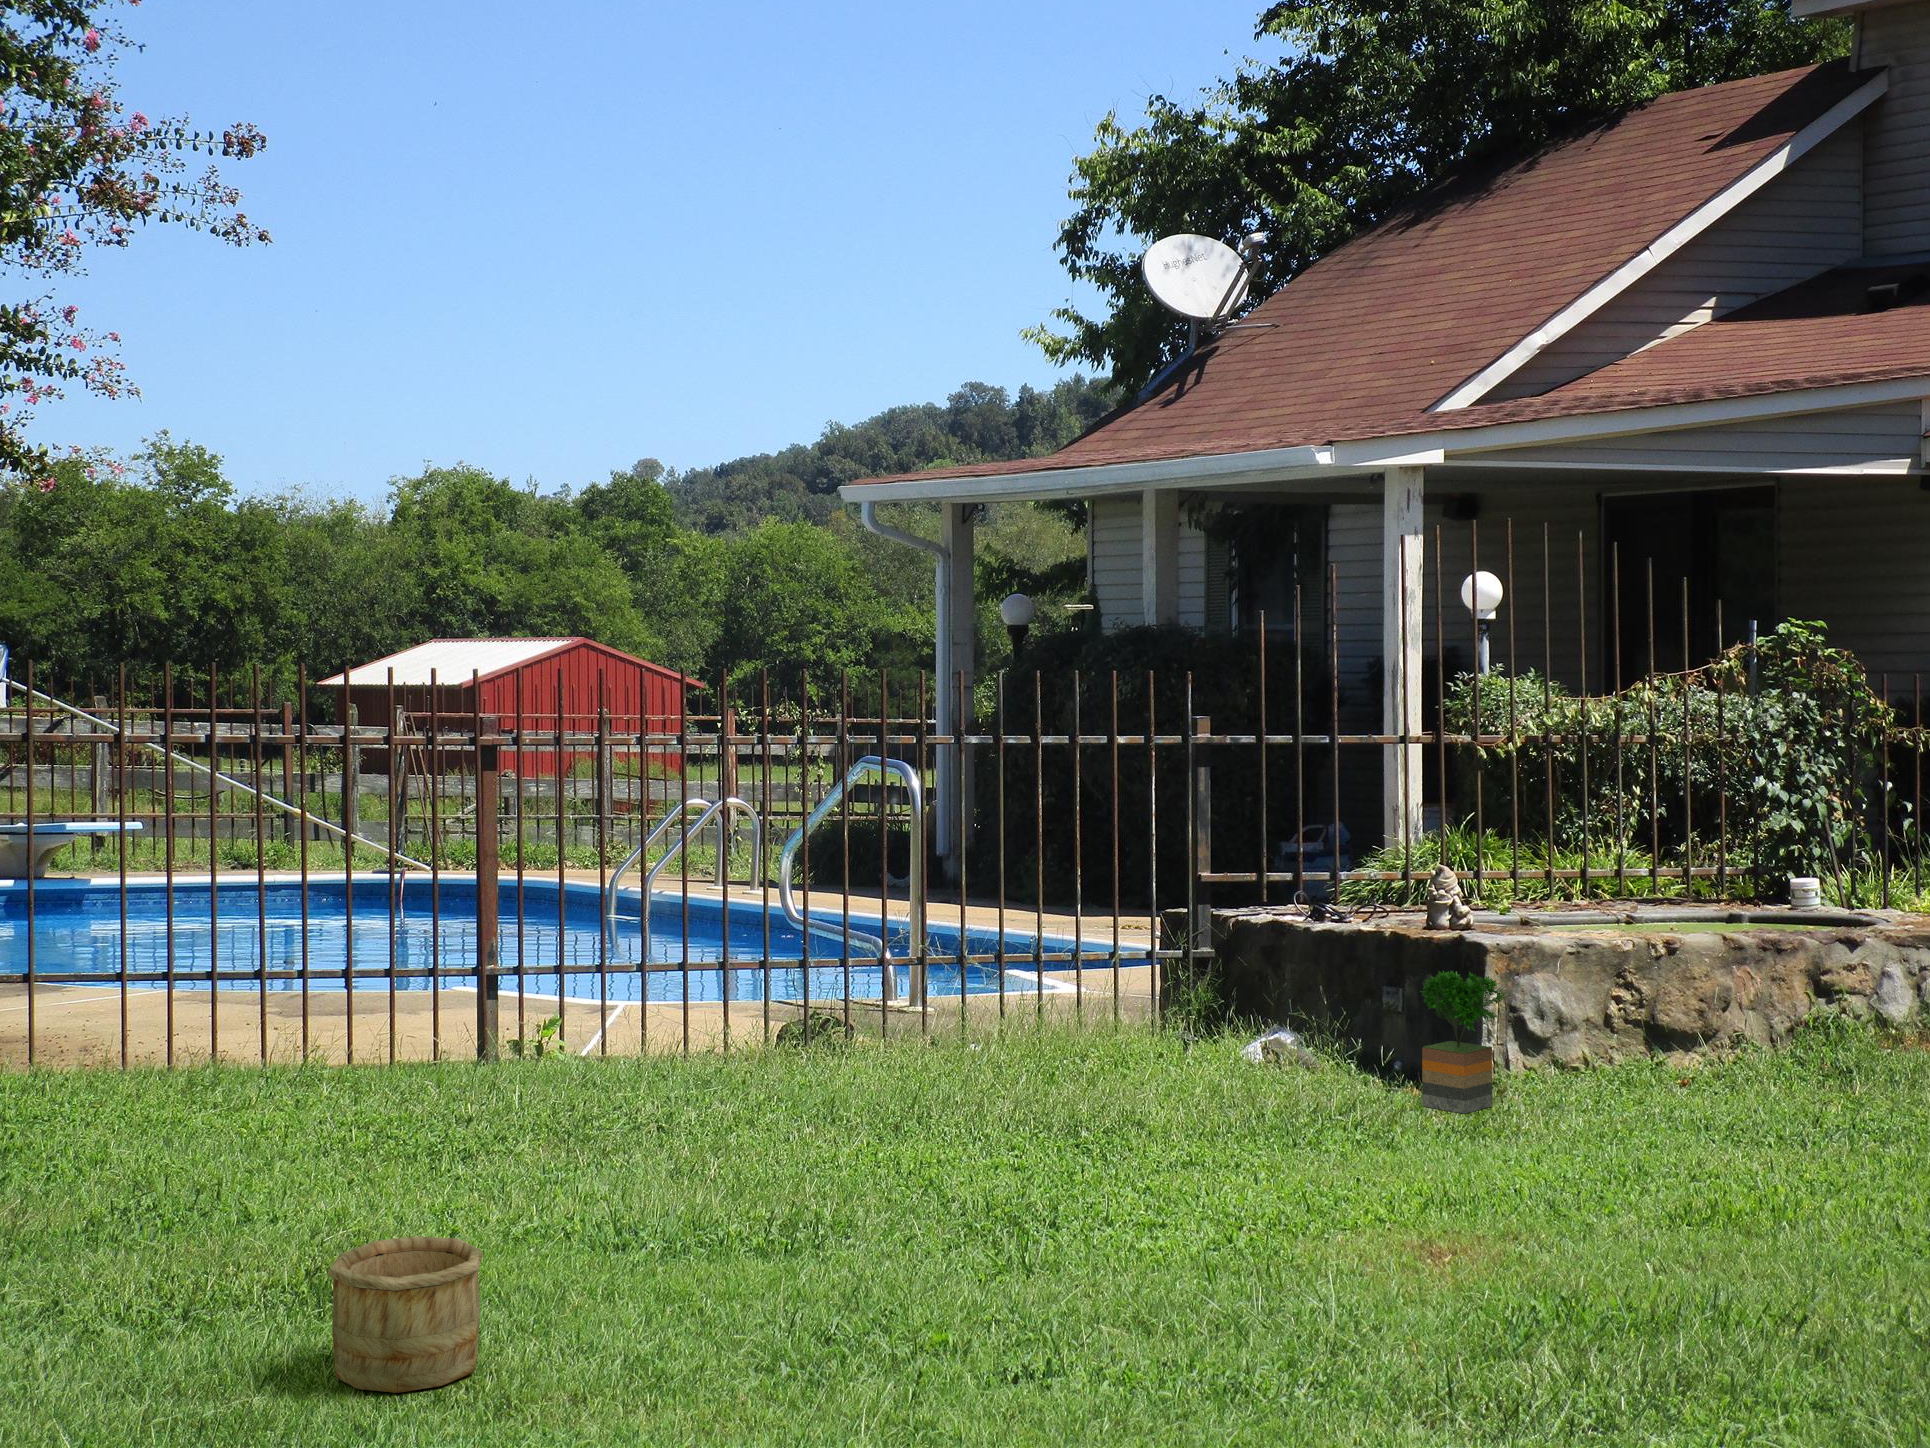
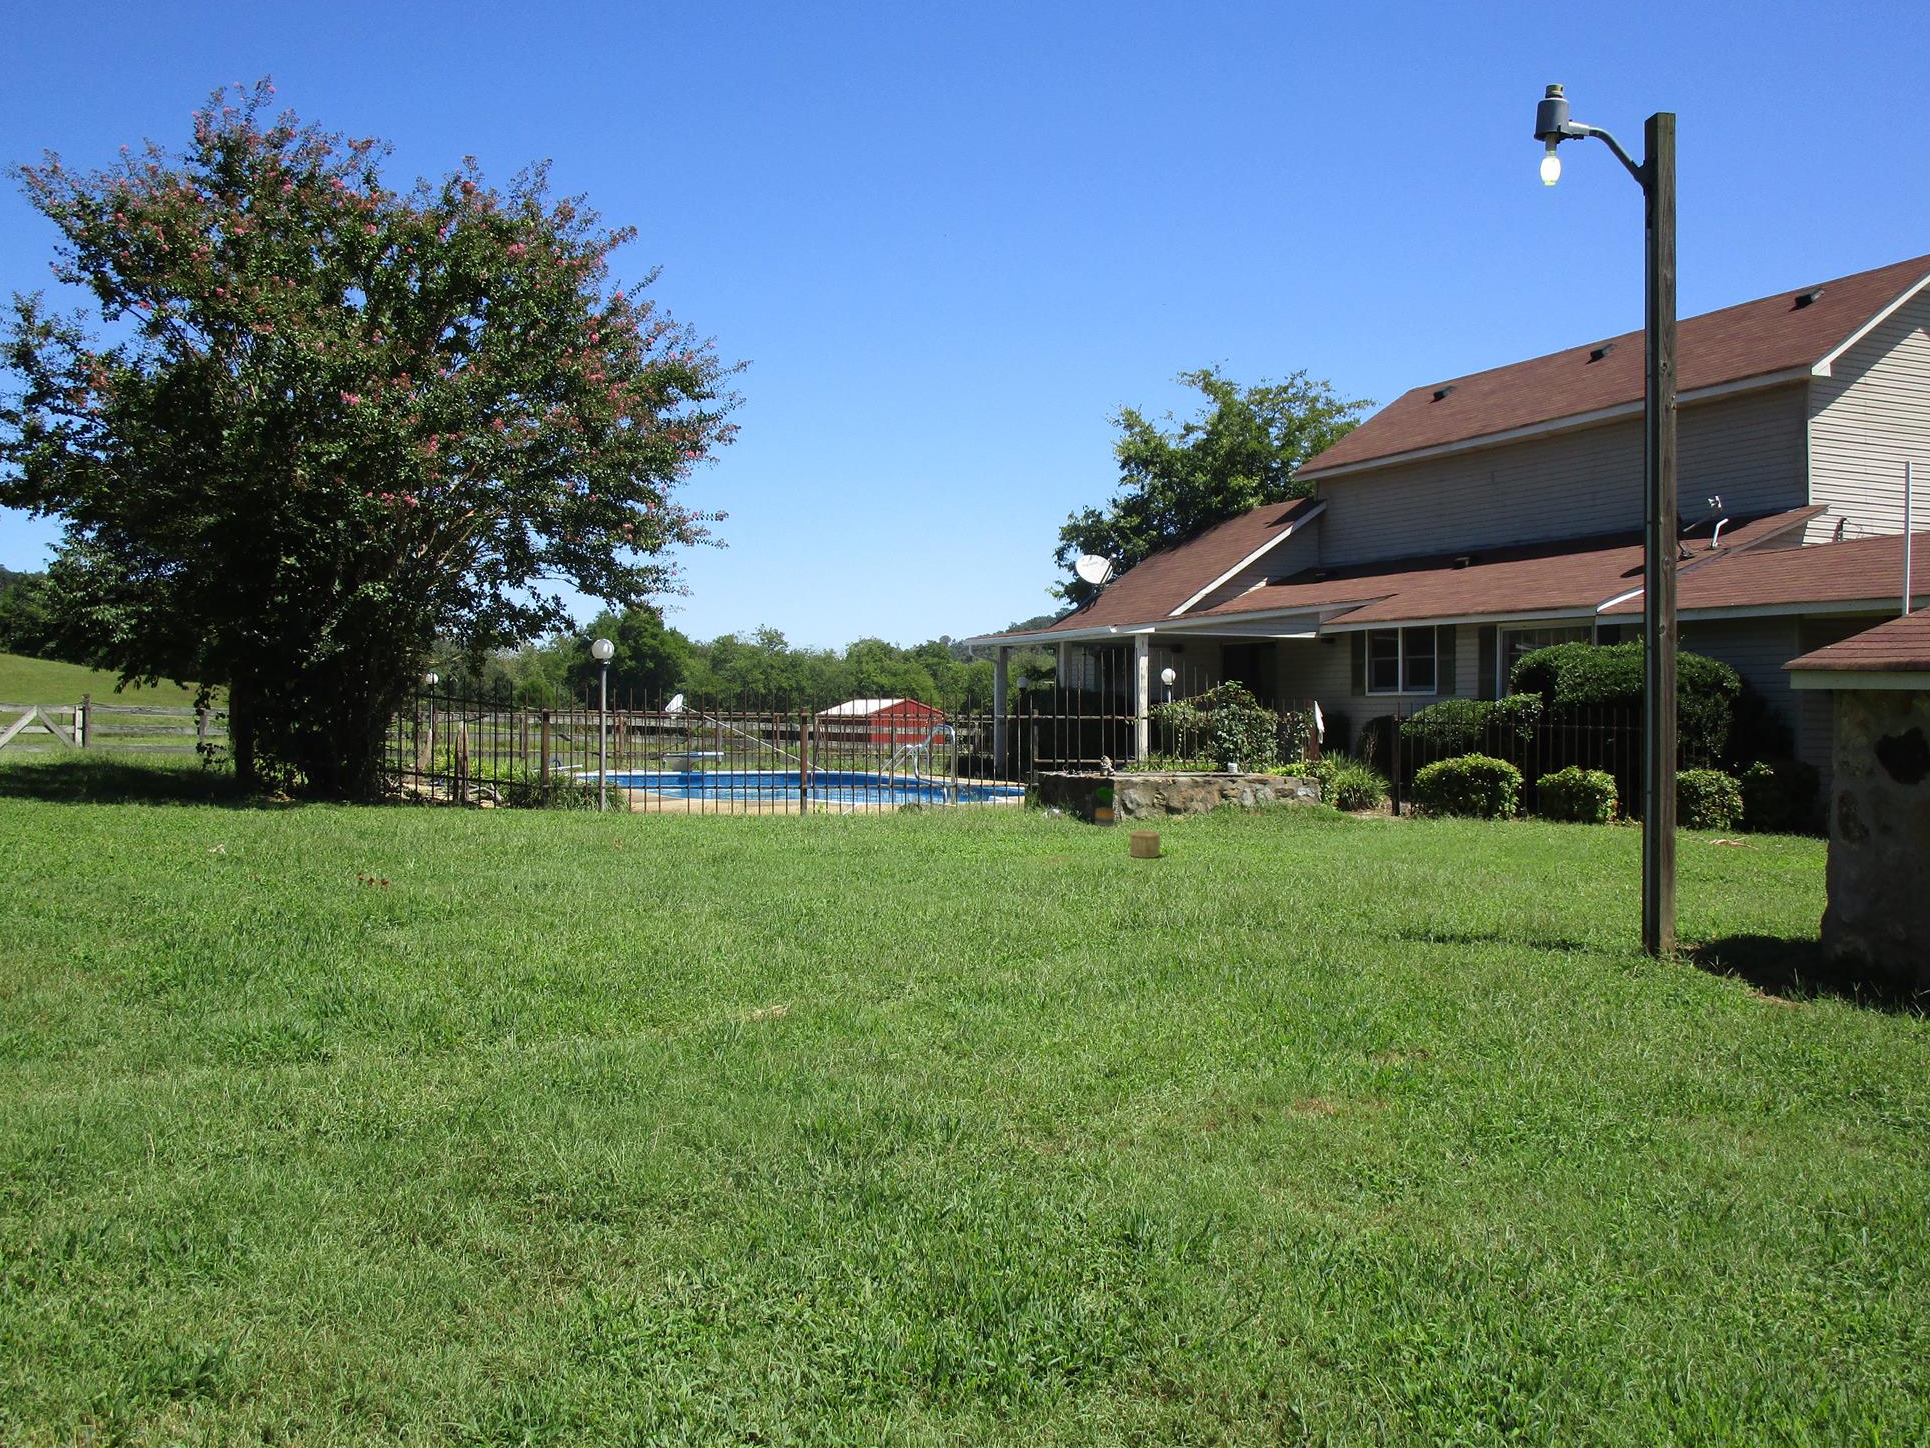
wooden bucket: present [328,1236,483,1393] -> present [1130,830,1160,858]

